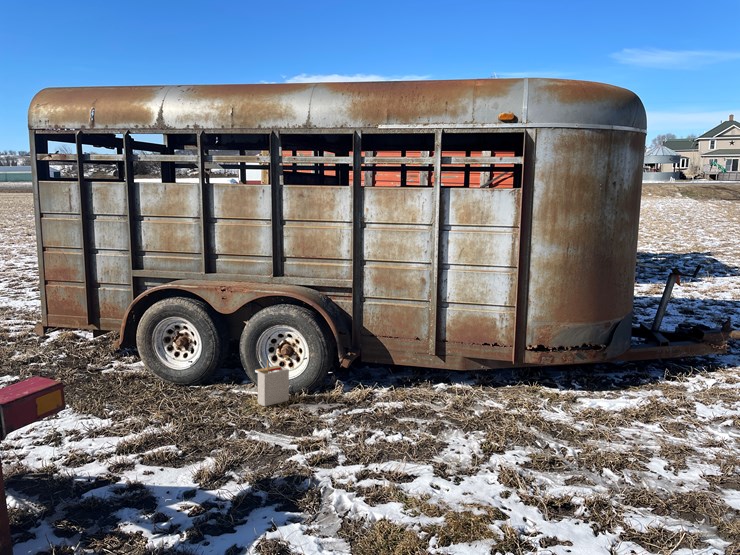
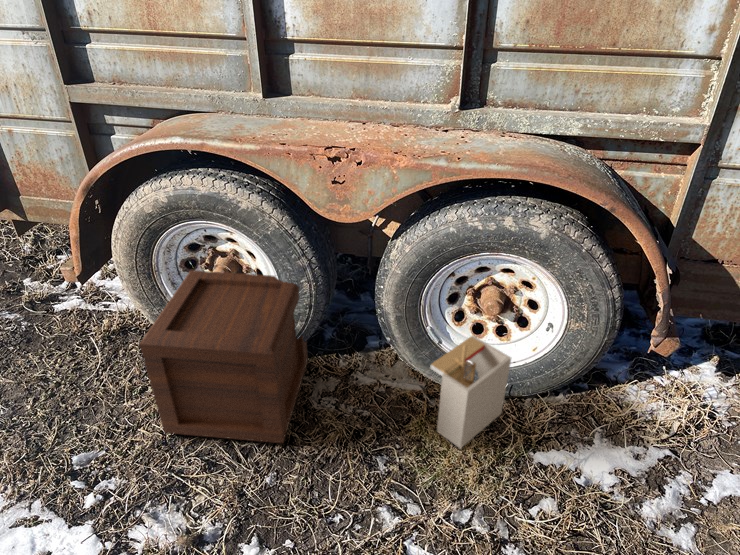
wooden crate: none [142,340,212,403] -> present [140,270,308,443]

